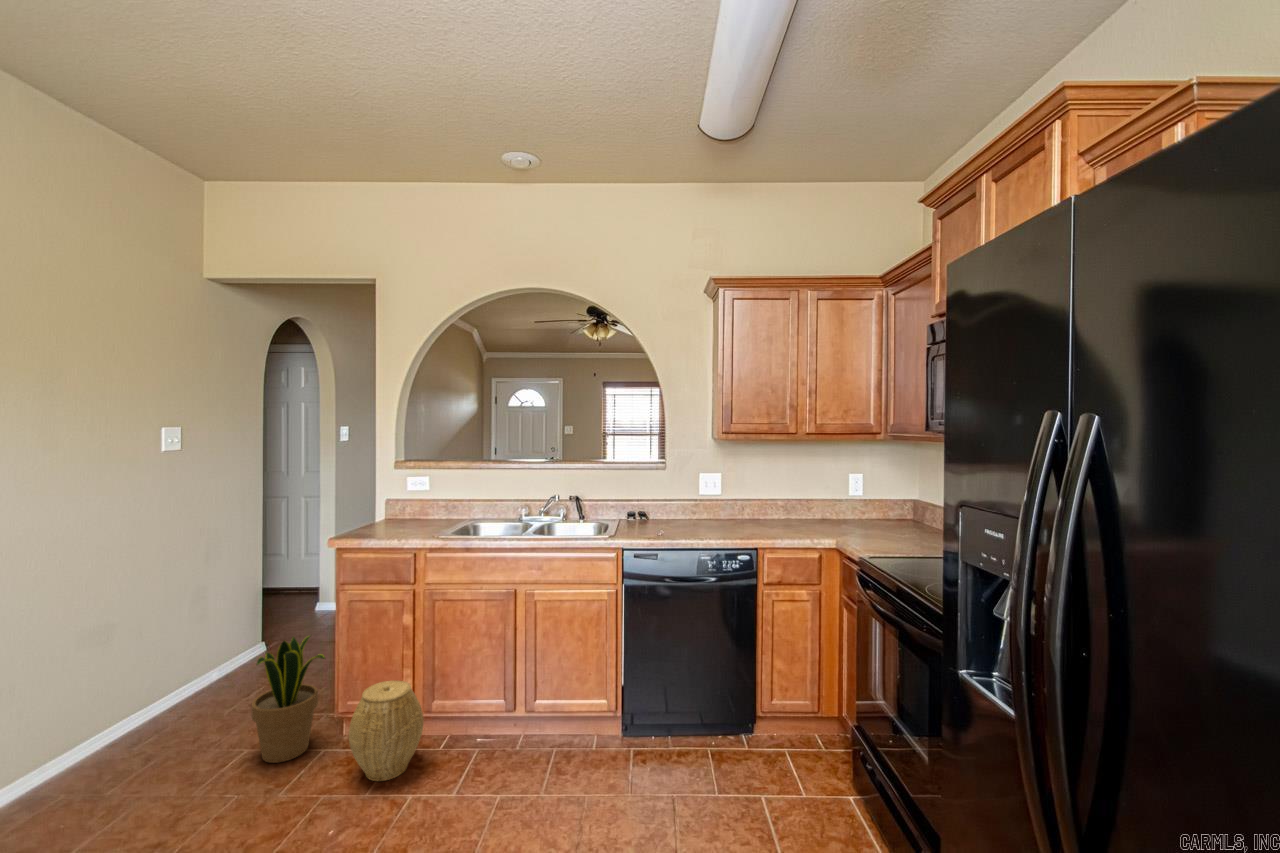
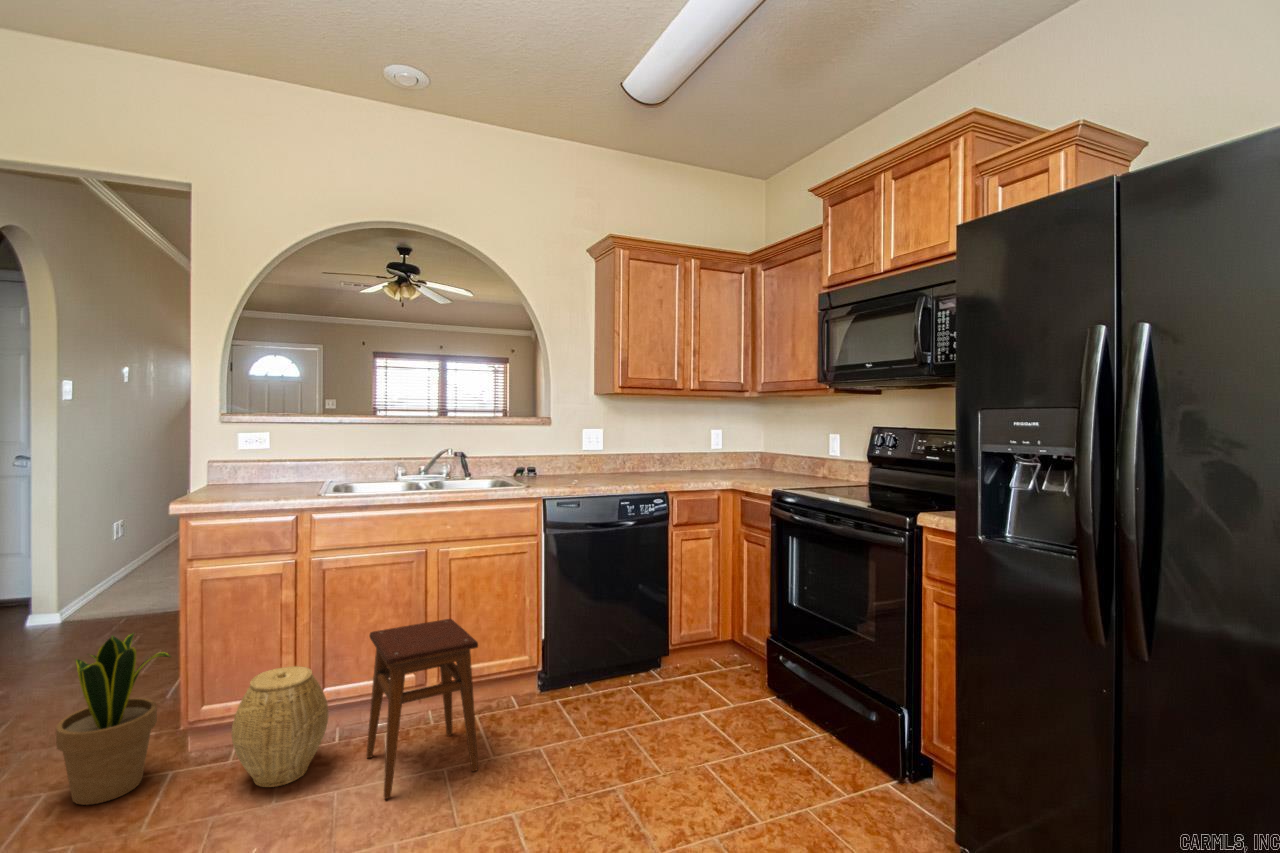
stool: none [437,659,525,819] -> present [367,619,478,799]

